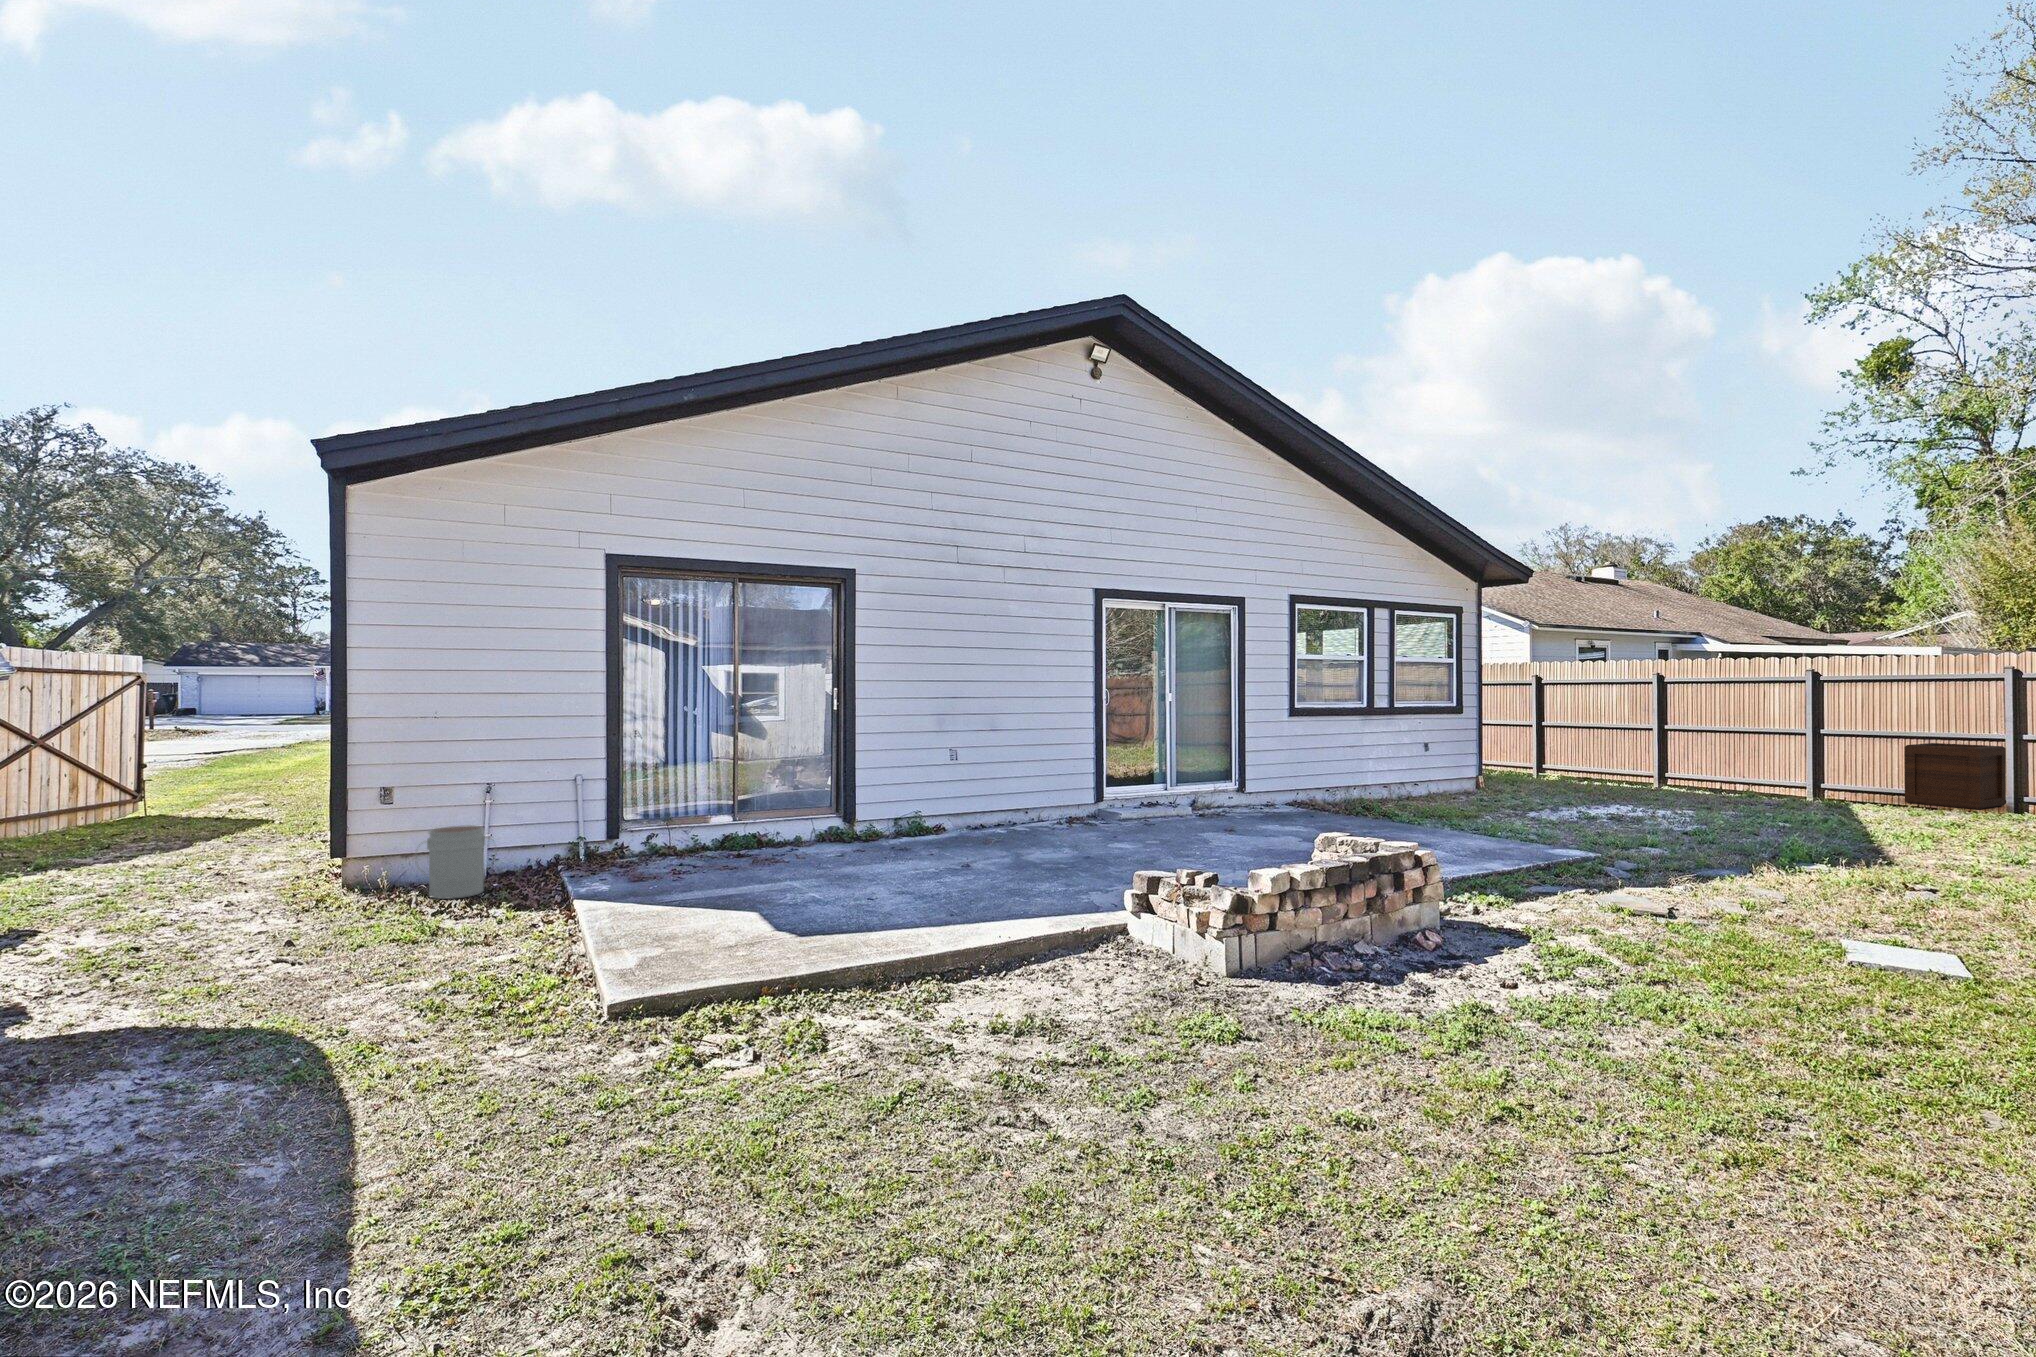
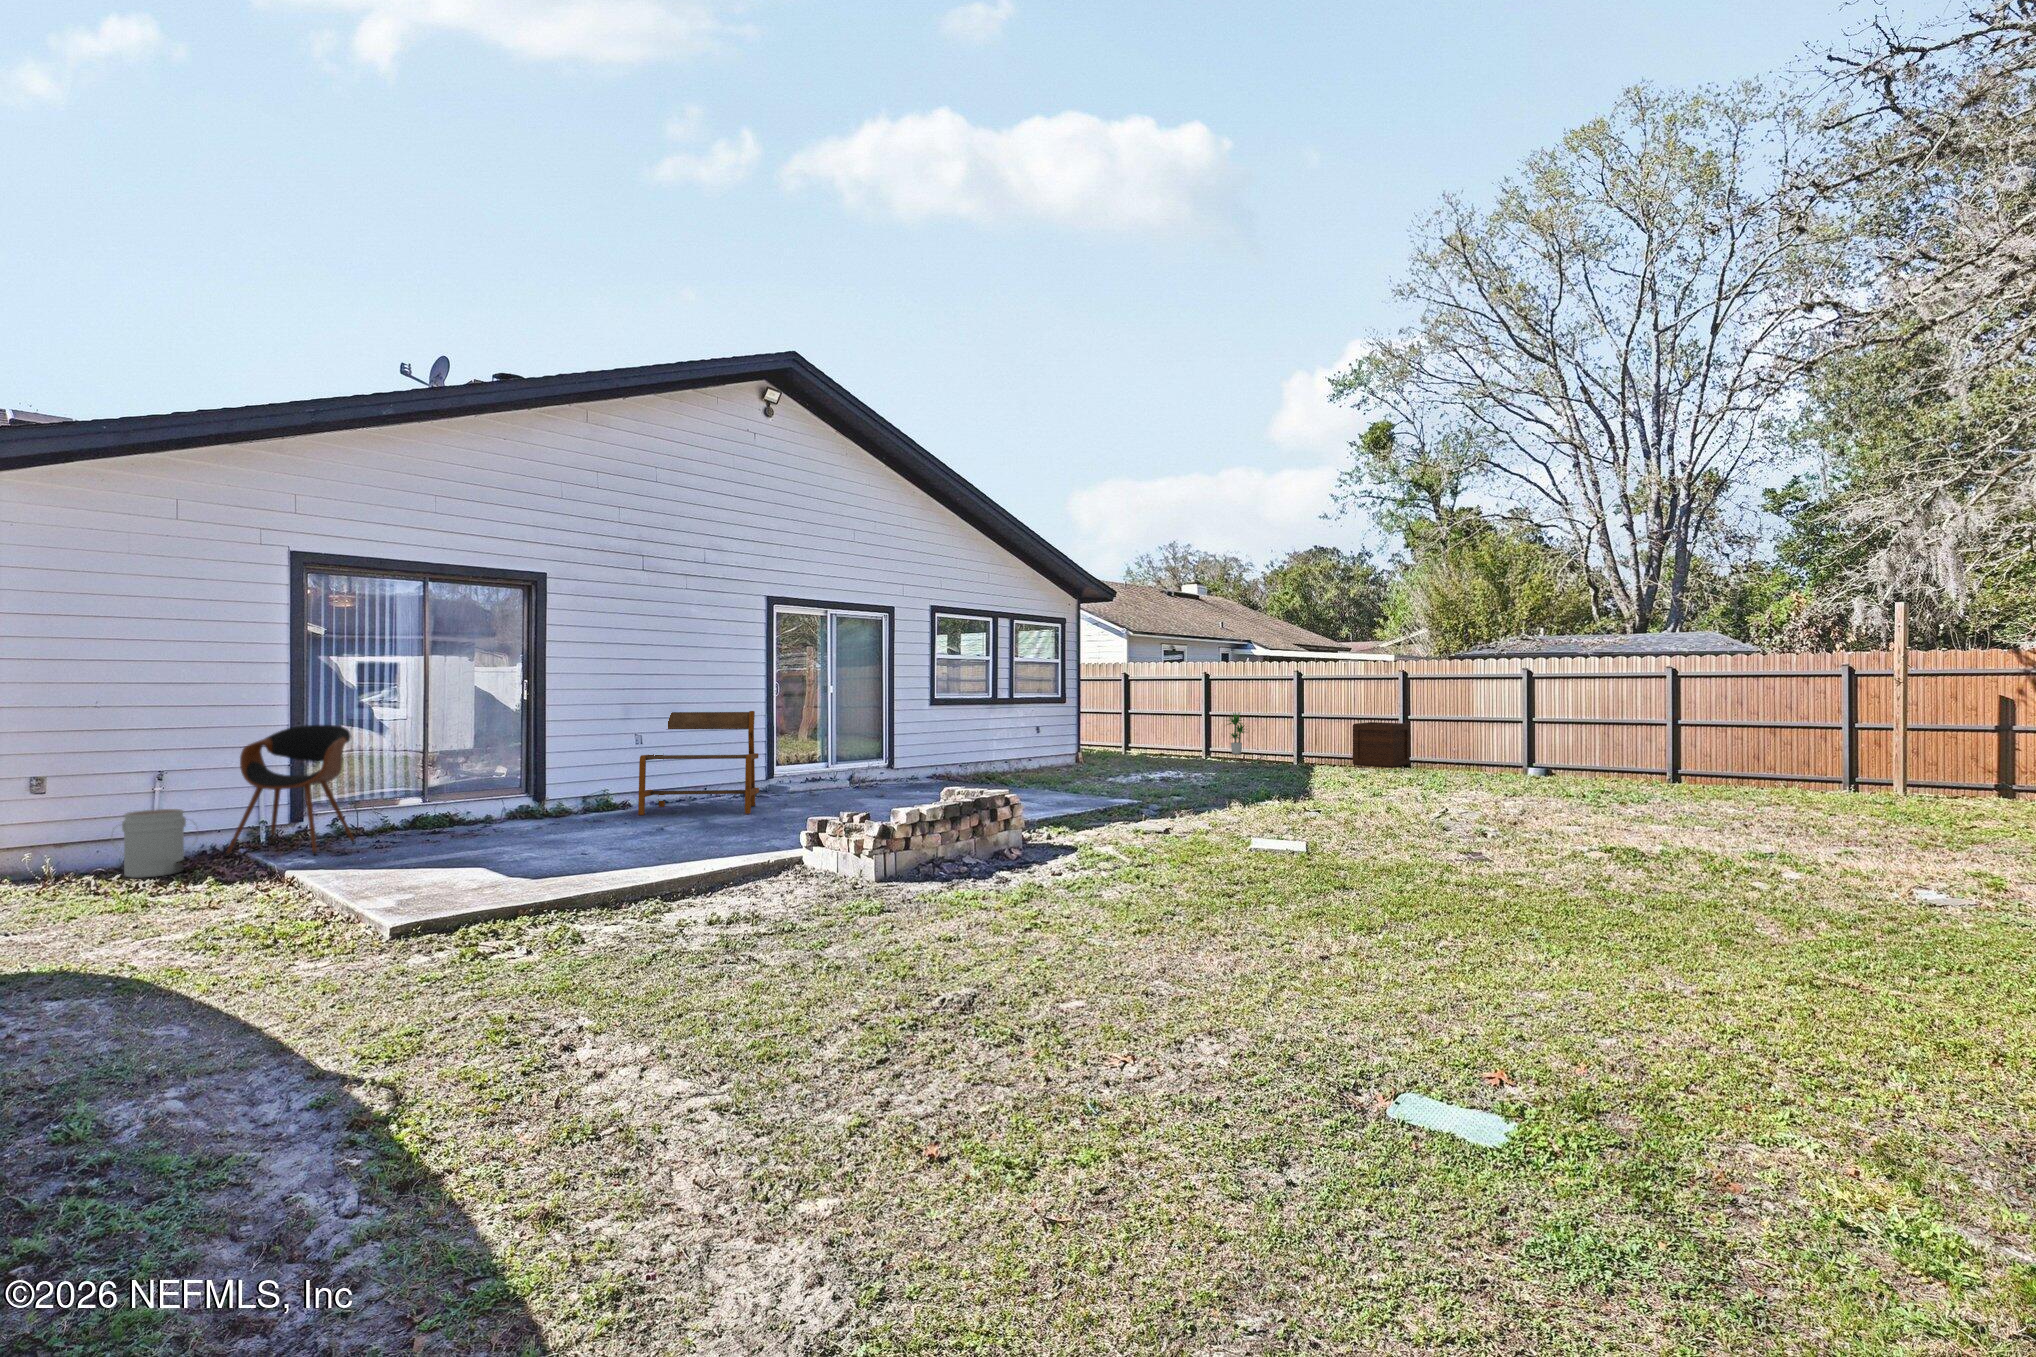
bench: none [951,722,1087,847] -> present [638,711,759,815]
potted plant: none [1685,723,1729,781] -> present [1227,713,1245,754]
chair: none [520,737,649,883] -> present [225,725,355,856]

